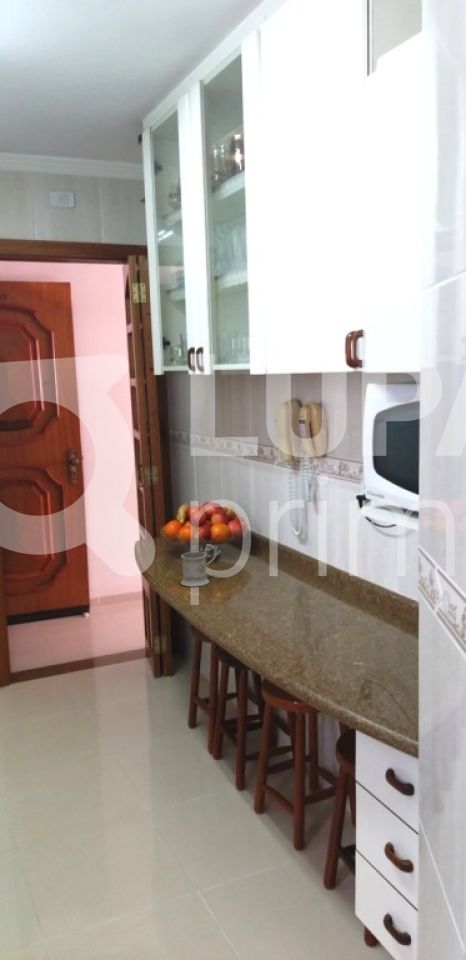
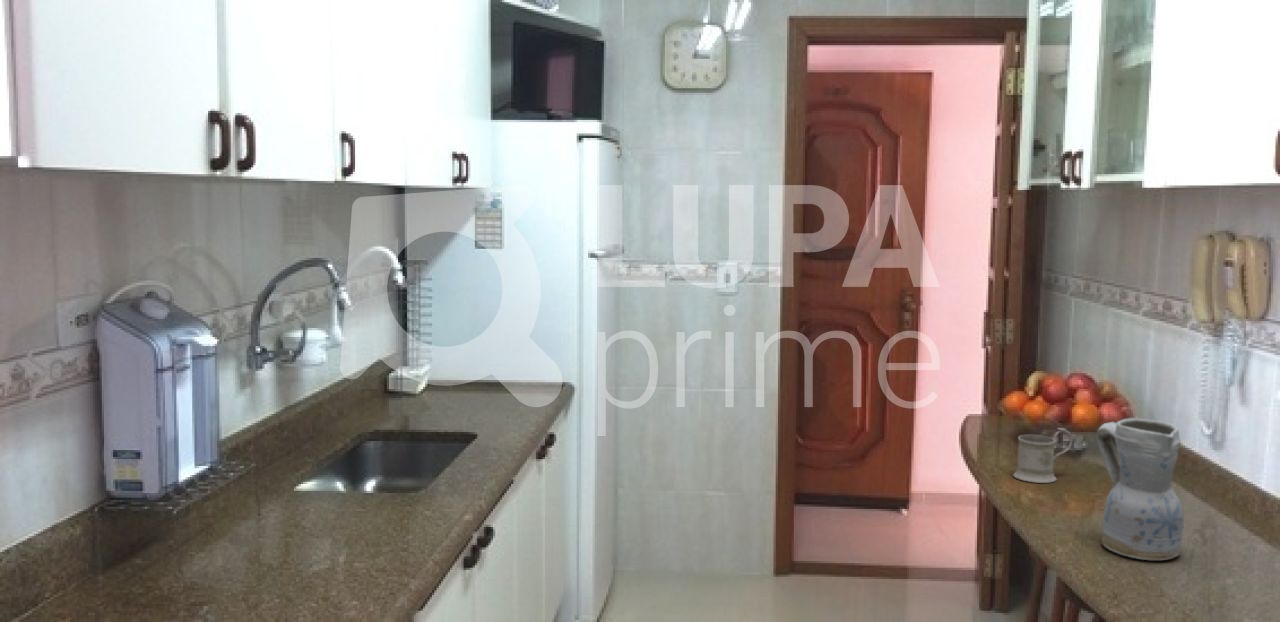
ceramic pitcher: none [241,534,300,630] -> present [1096,418,1183,560]

